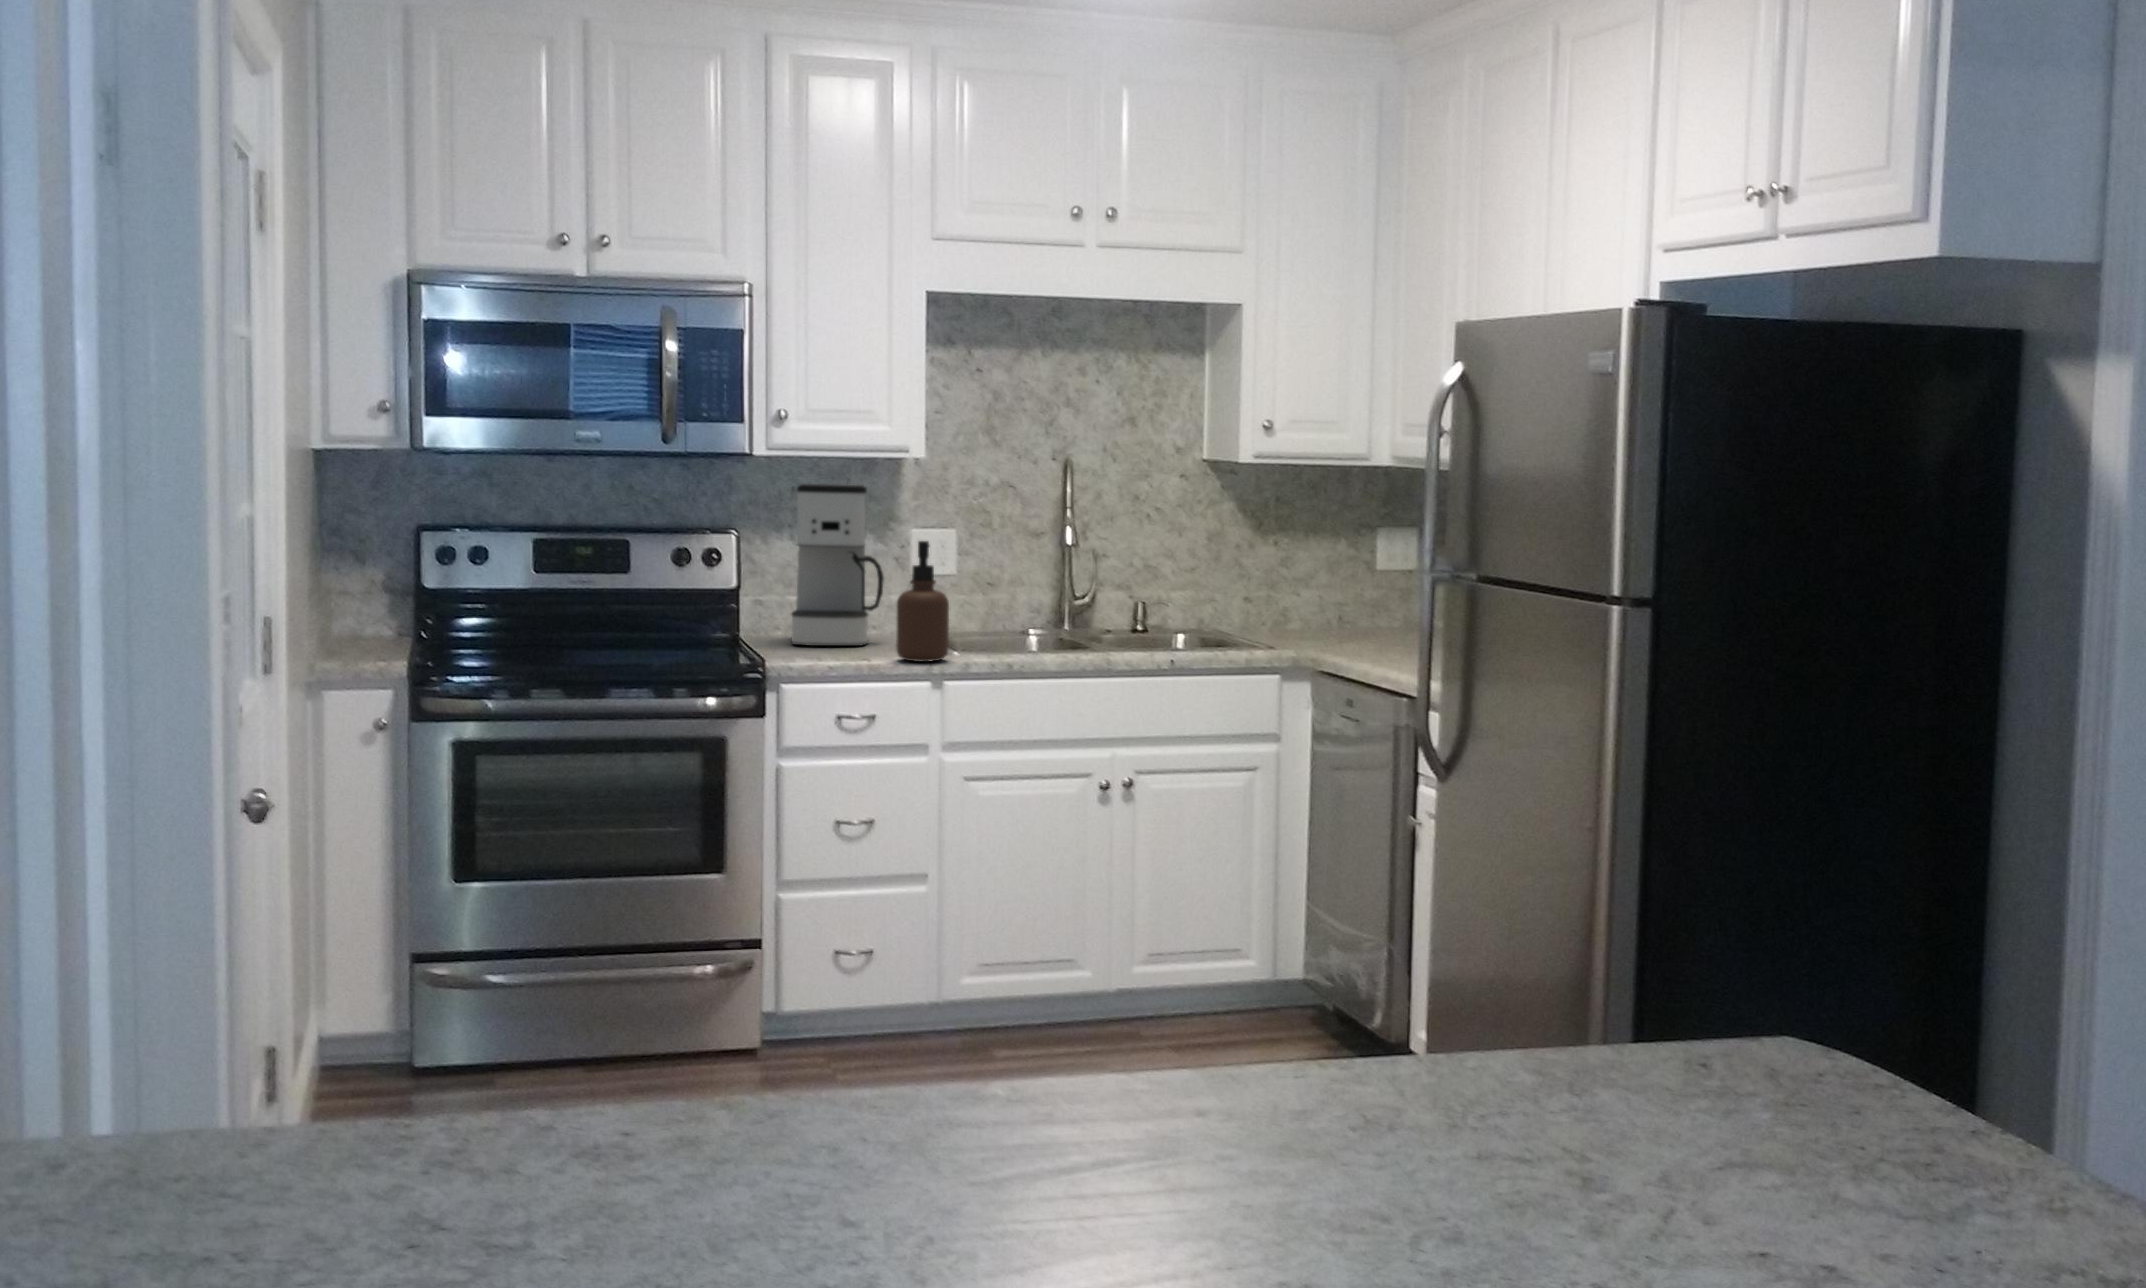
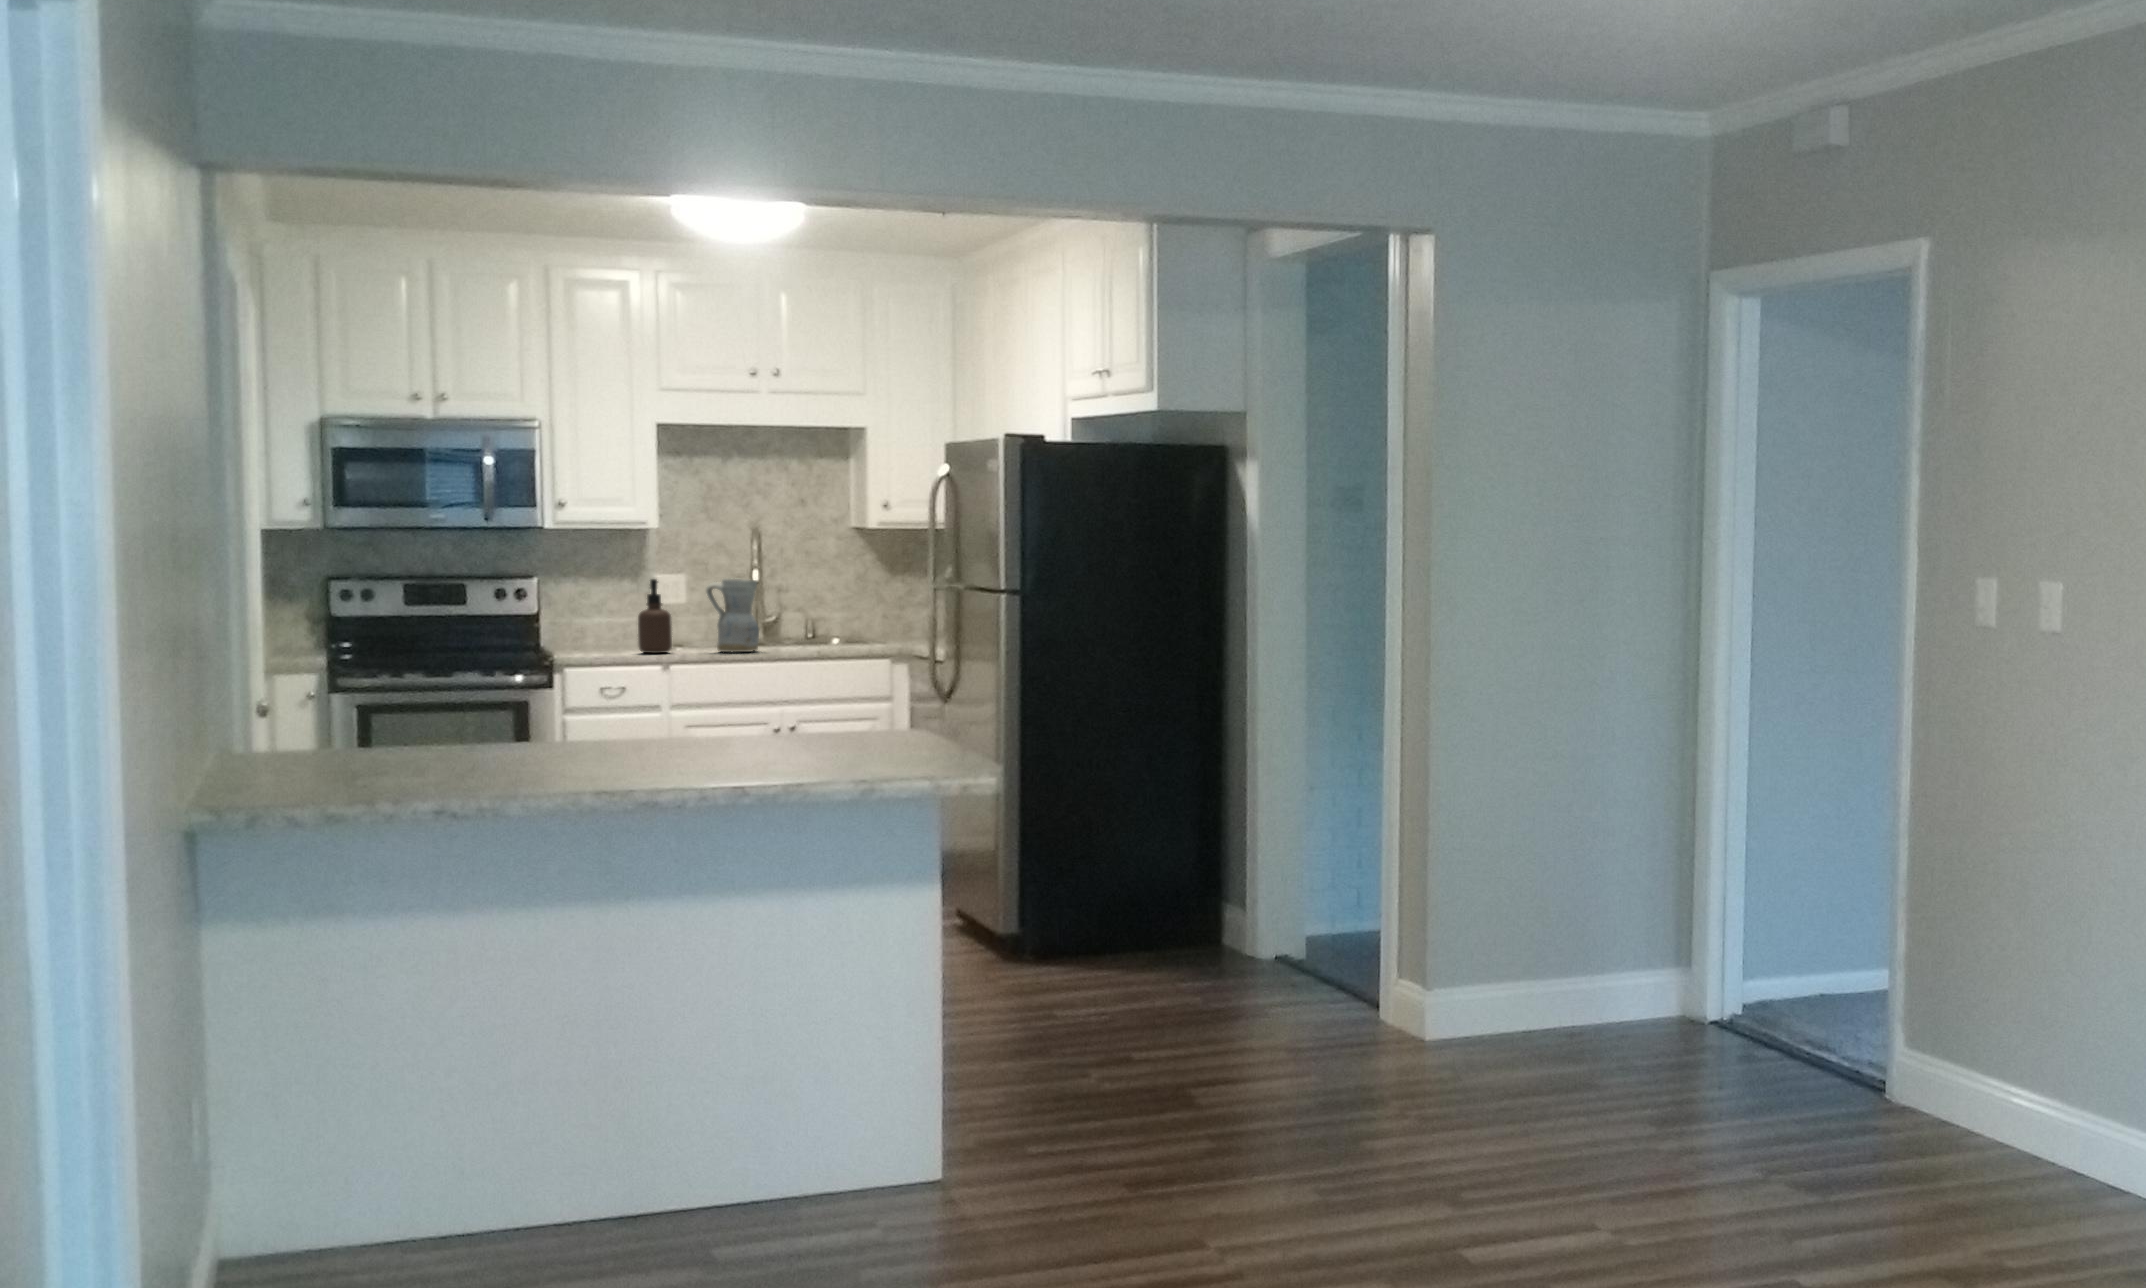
coffee maker: present [791,484,884,646] -> none [575,547,635,648]
ceramic pitcher: none [1005,542,1088,663] -> present [706,578,759,652]

